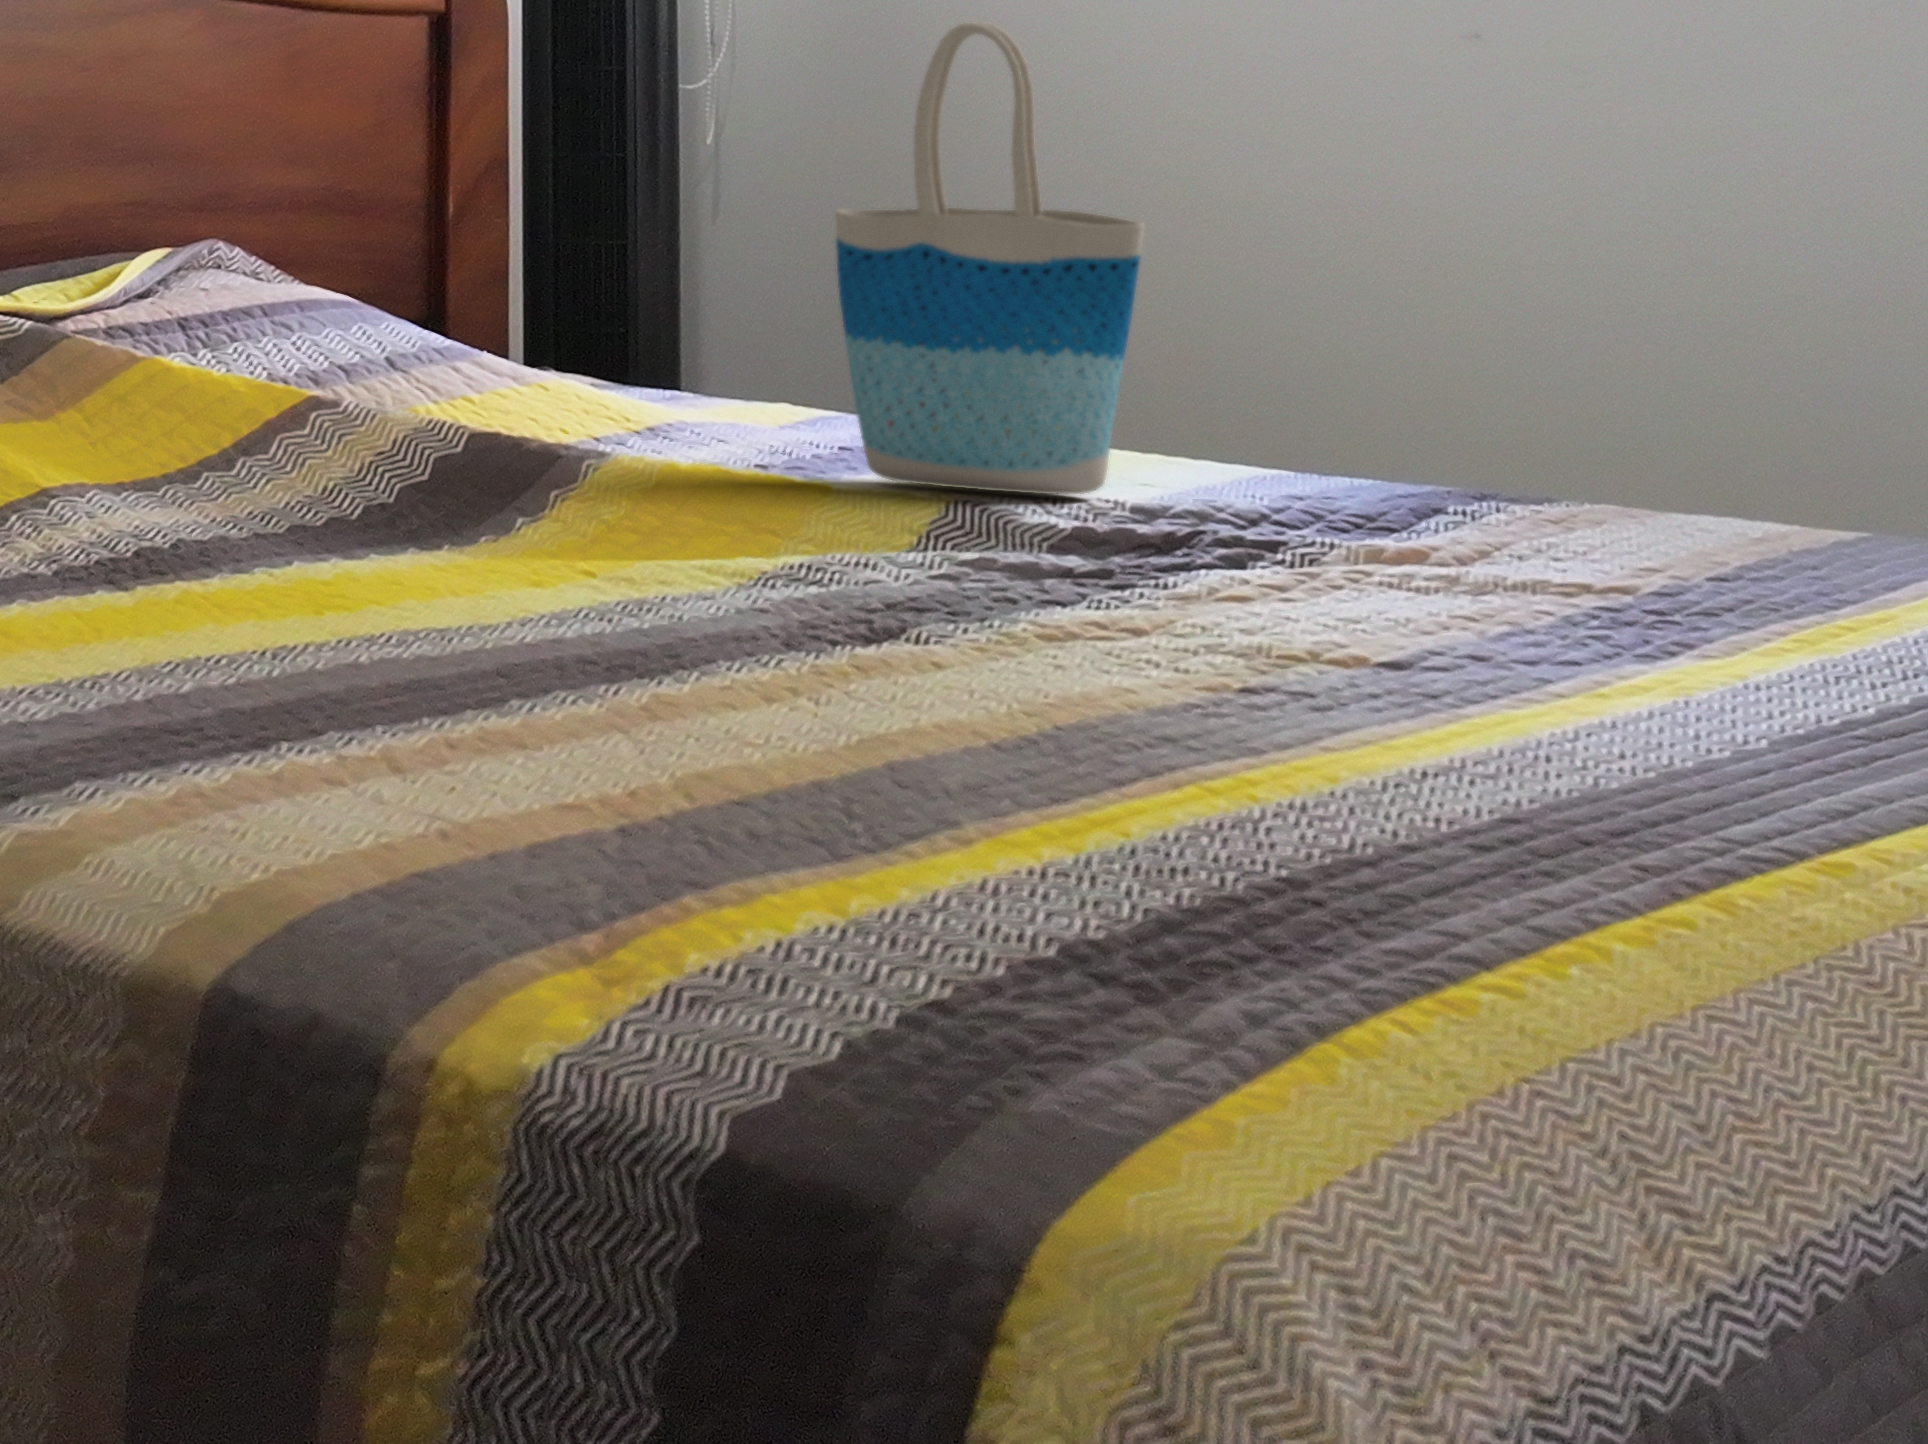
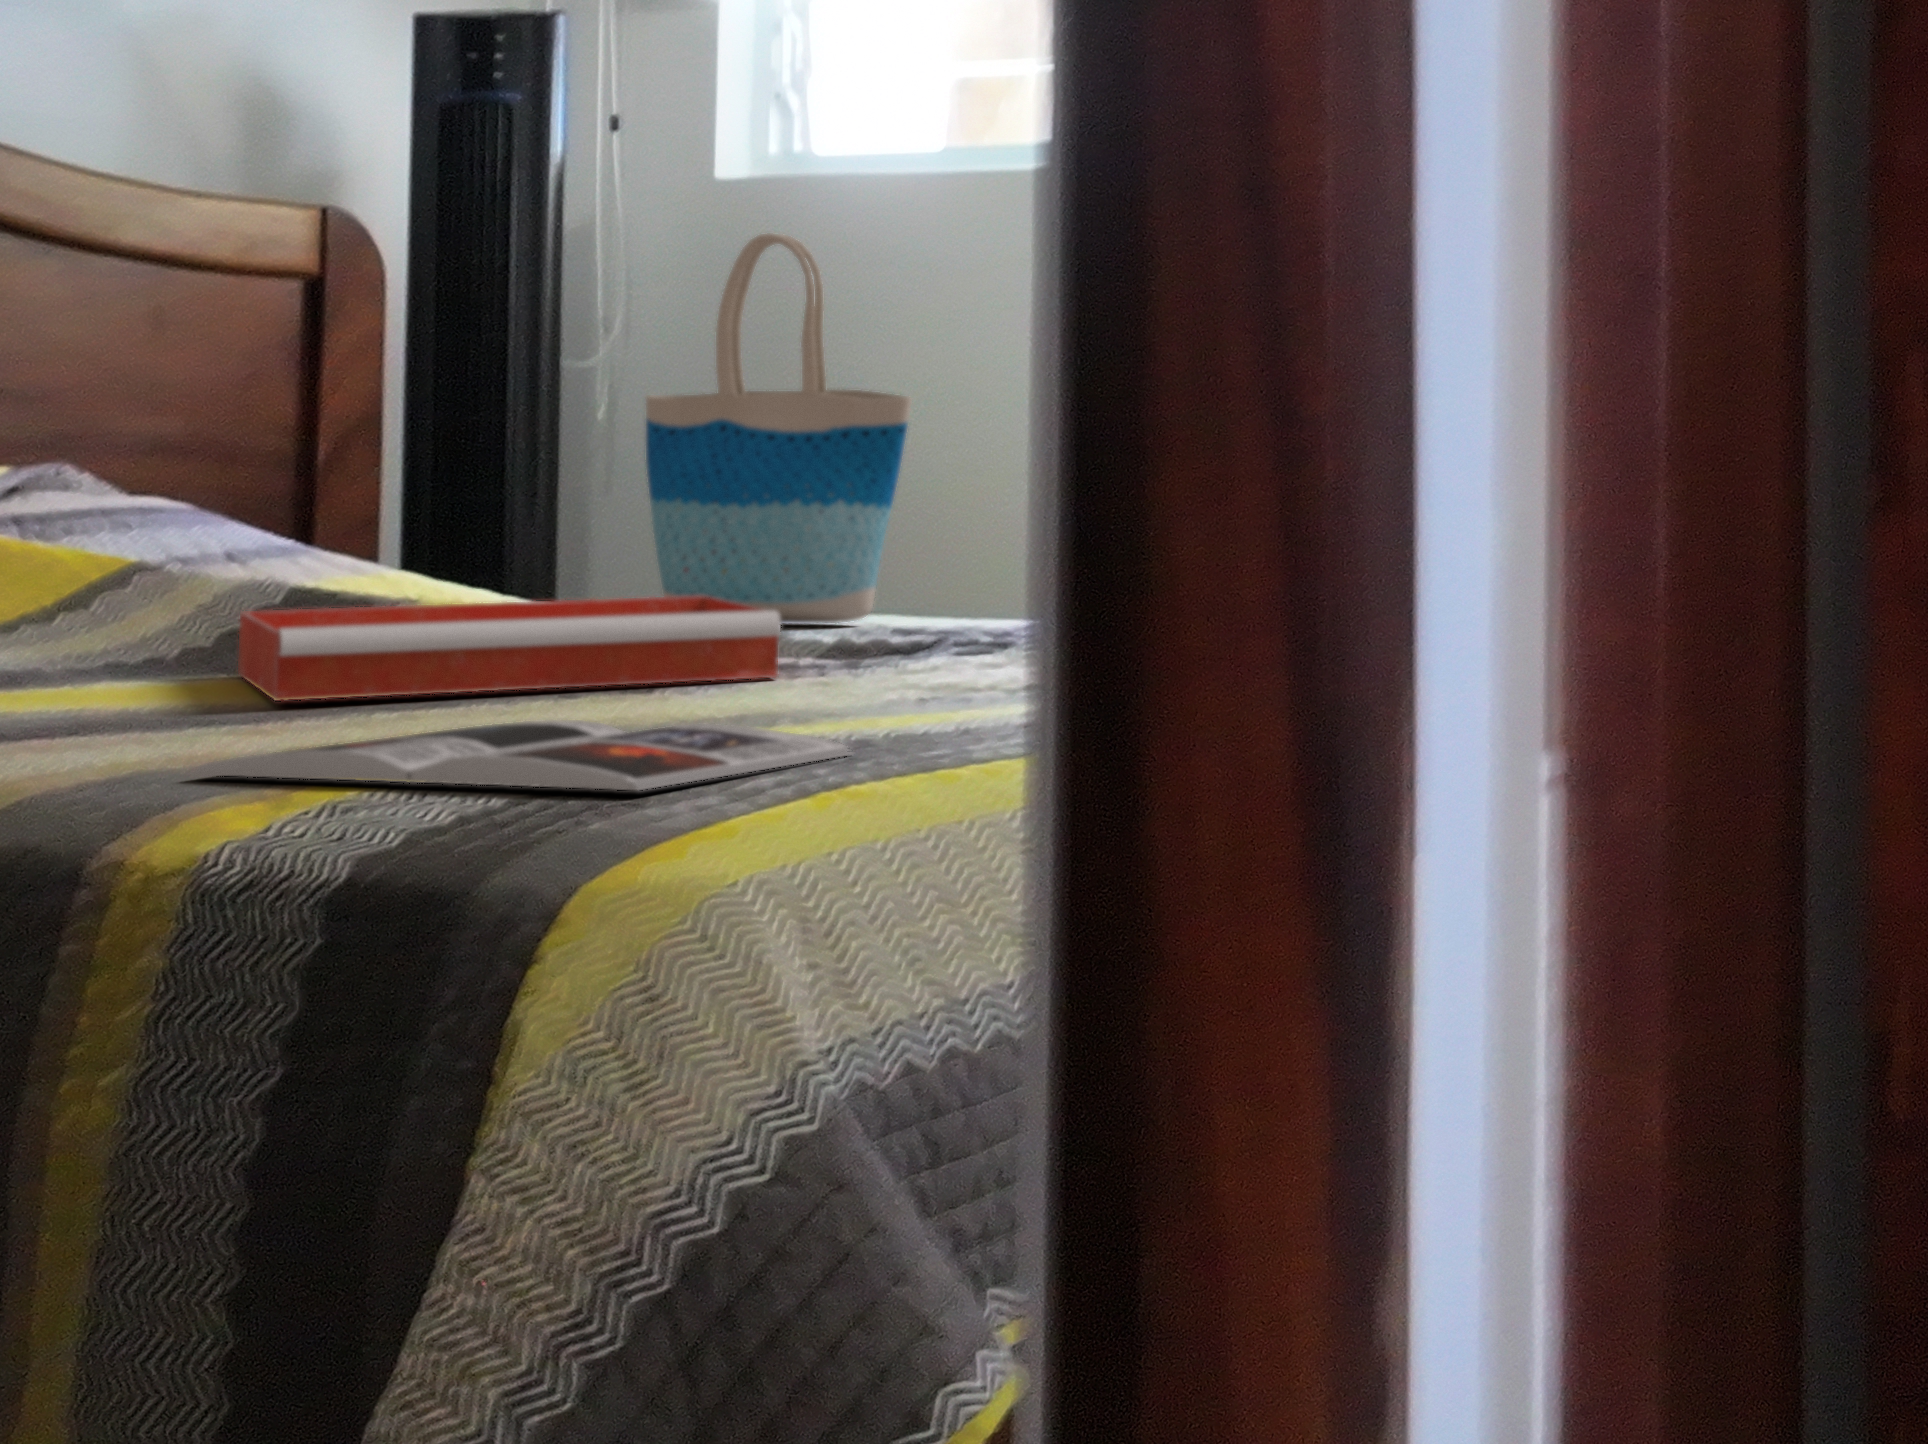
tray: none [441,484,1064,659] -> present [238,596,781,701]
magazine: none [460,757,1263,963] -> present [192,720,851,790]

